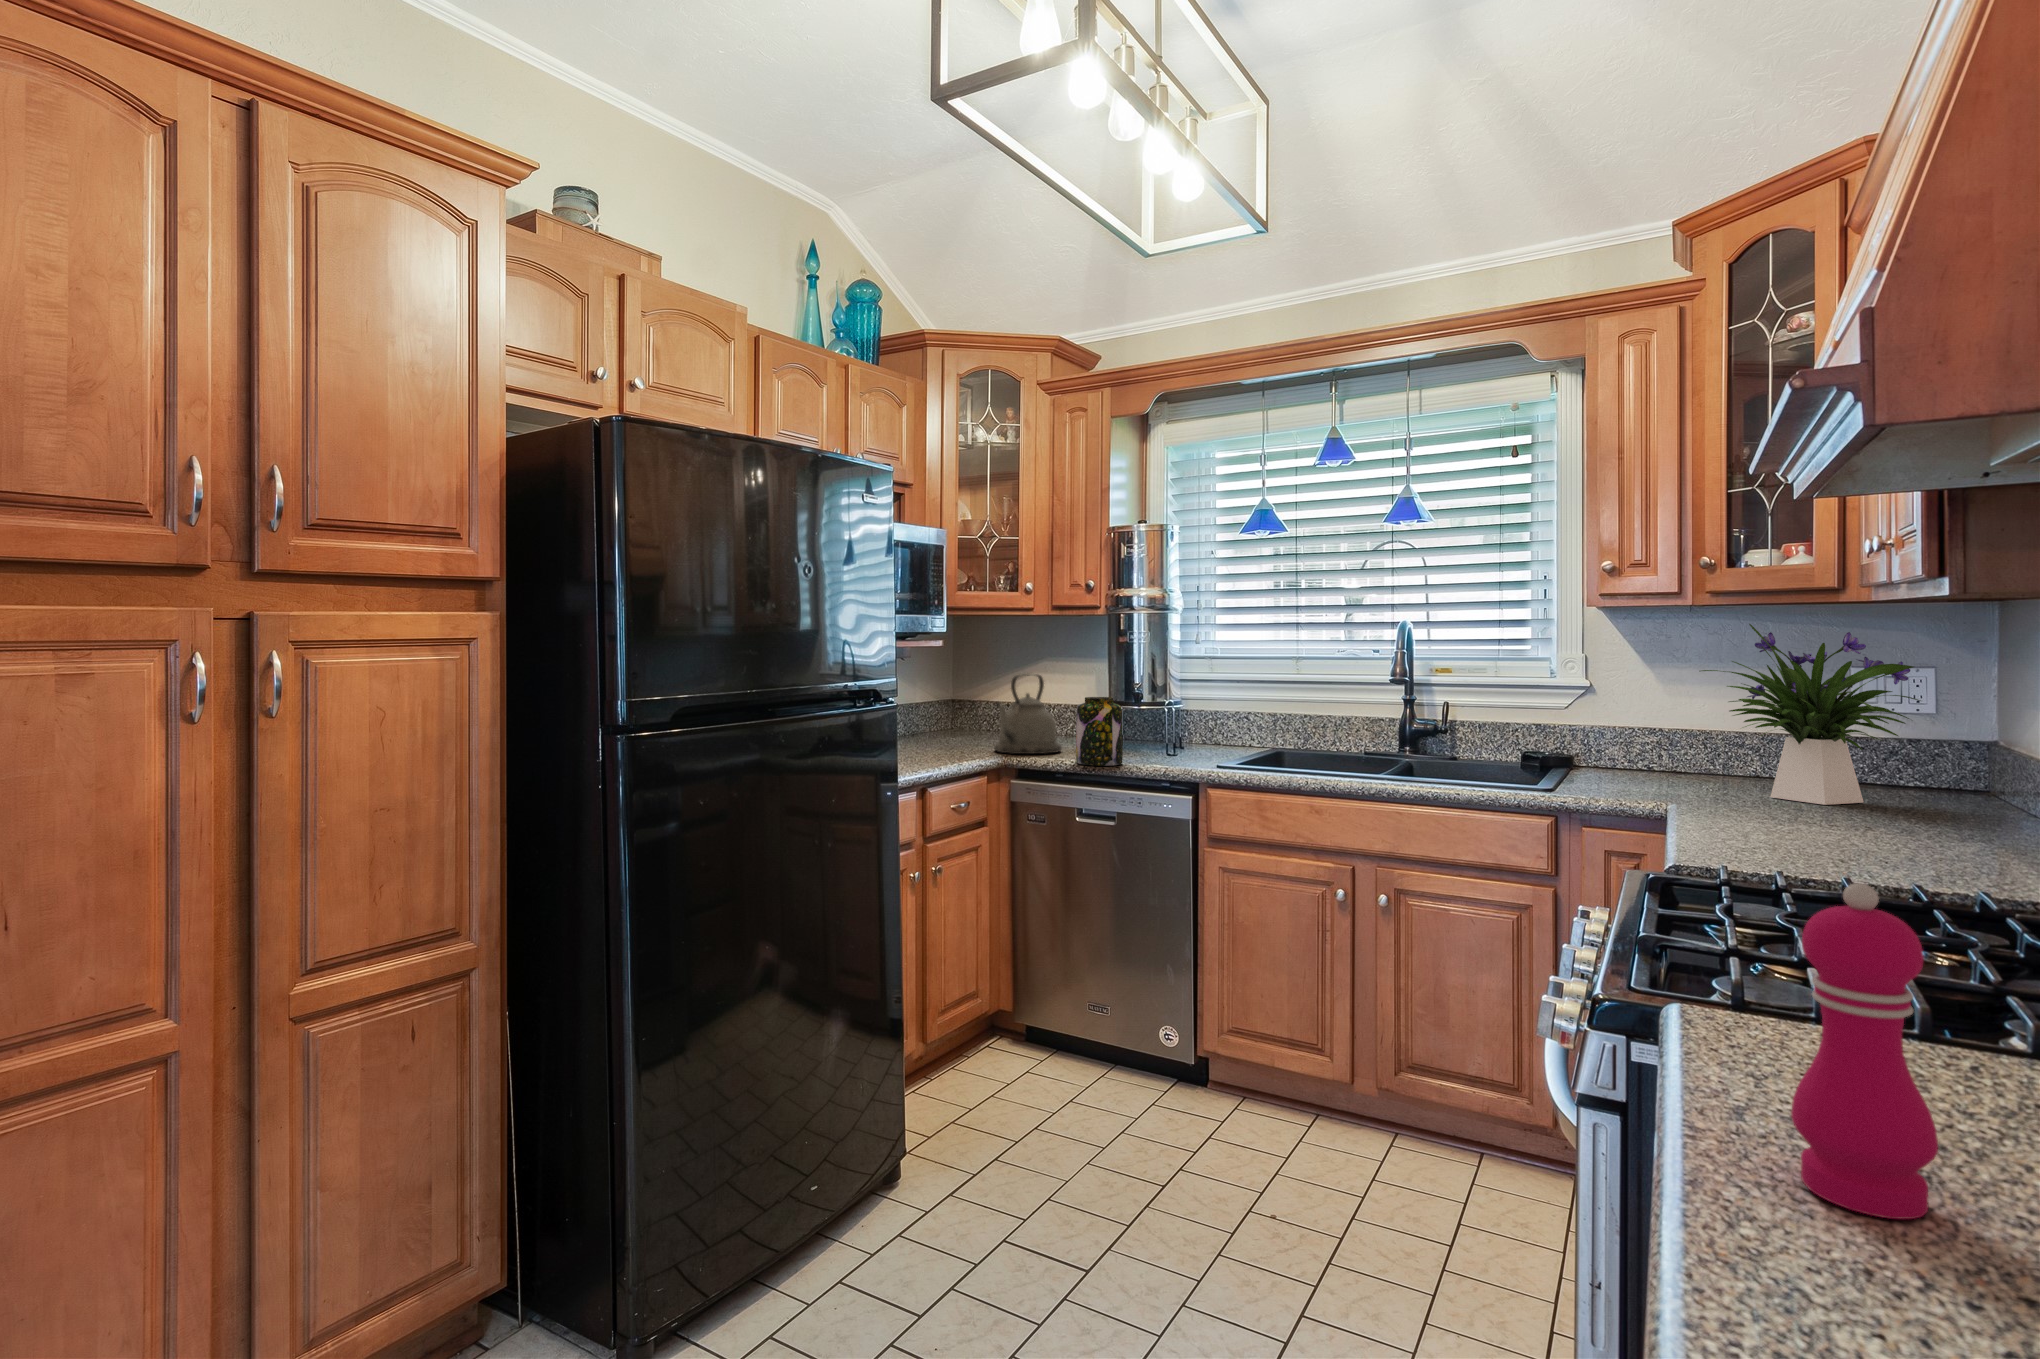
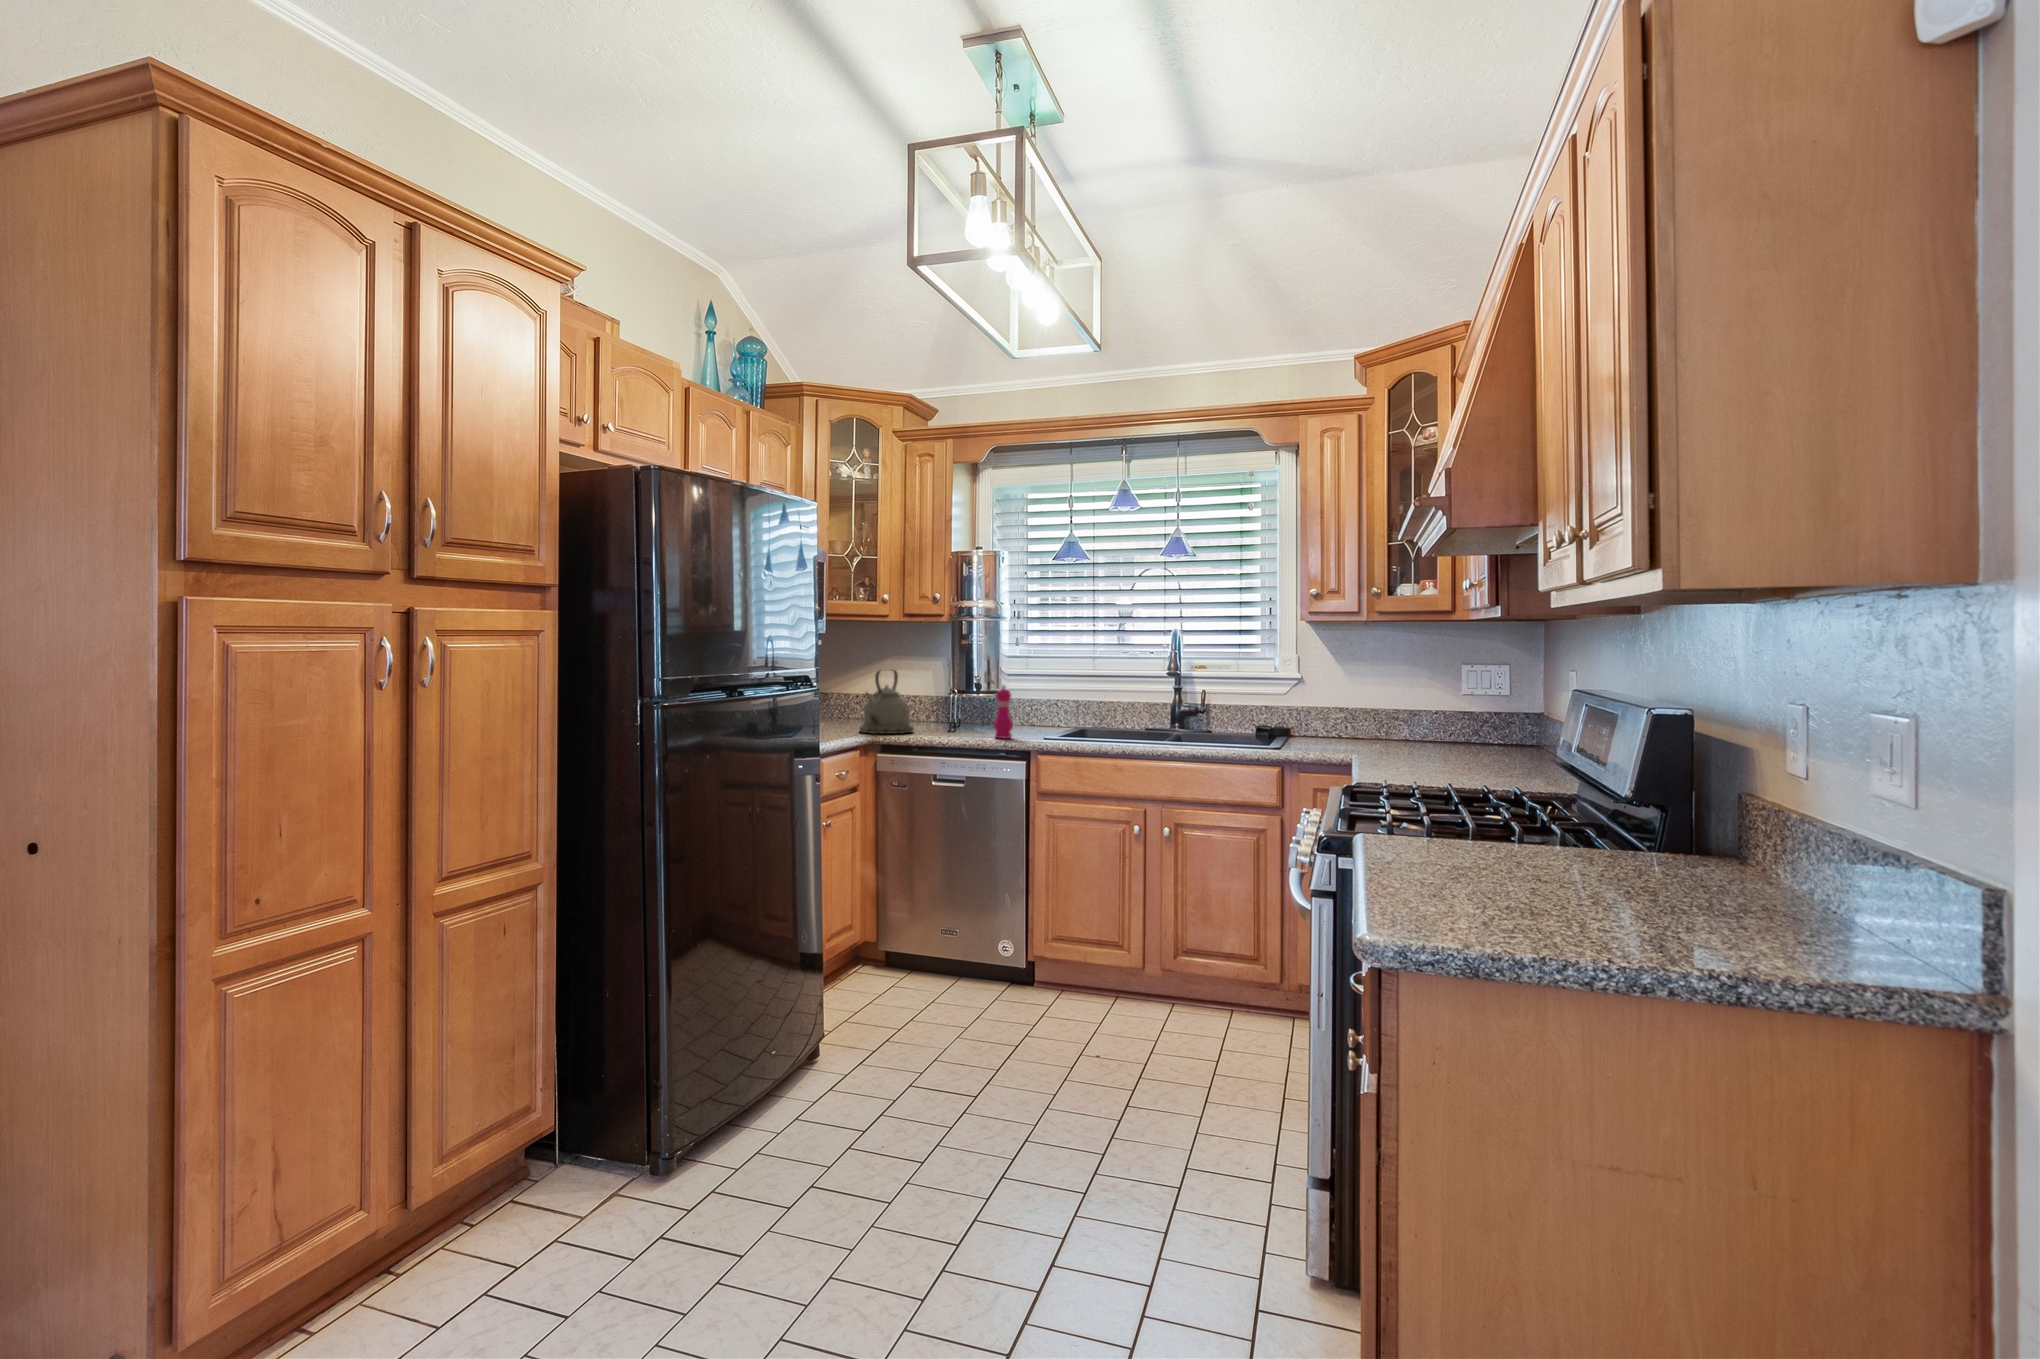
flower arrangement: present [1701,624,1921,805] -> none [1369,634,1498,754]
jar: present [1076,697,1123,766] -> none [934,686,970,740]
pepper mill: present [1791,883,1938,1219] -> present [994,685,1013,739]

